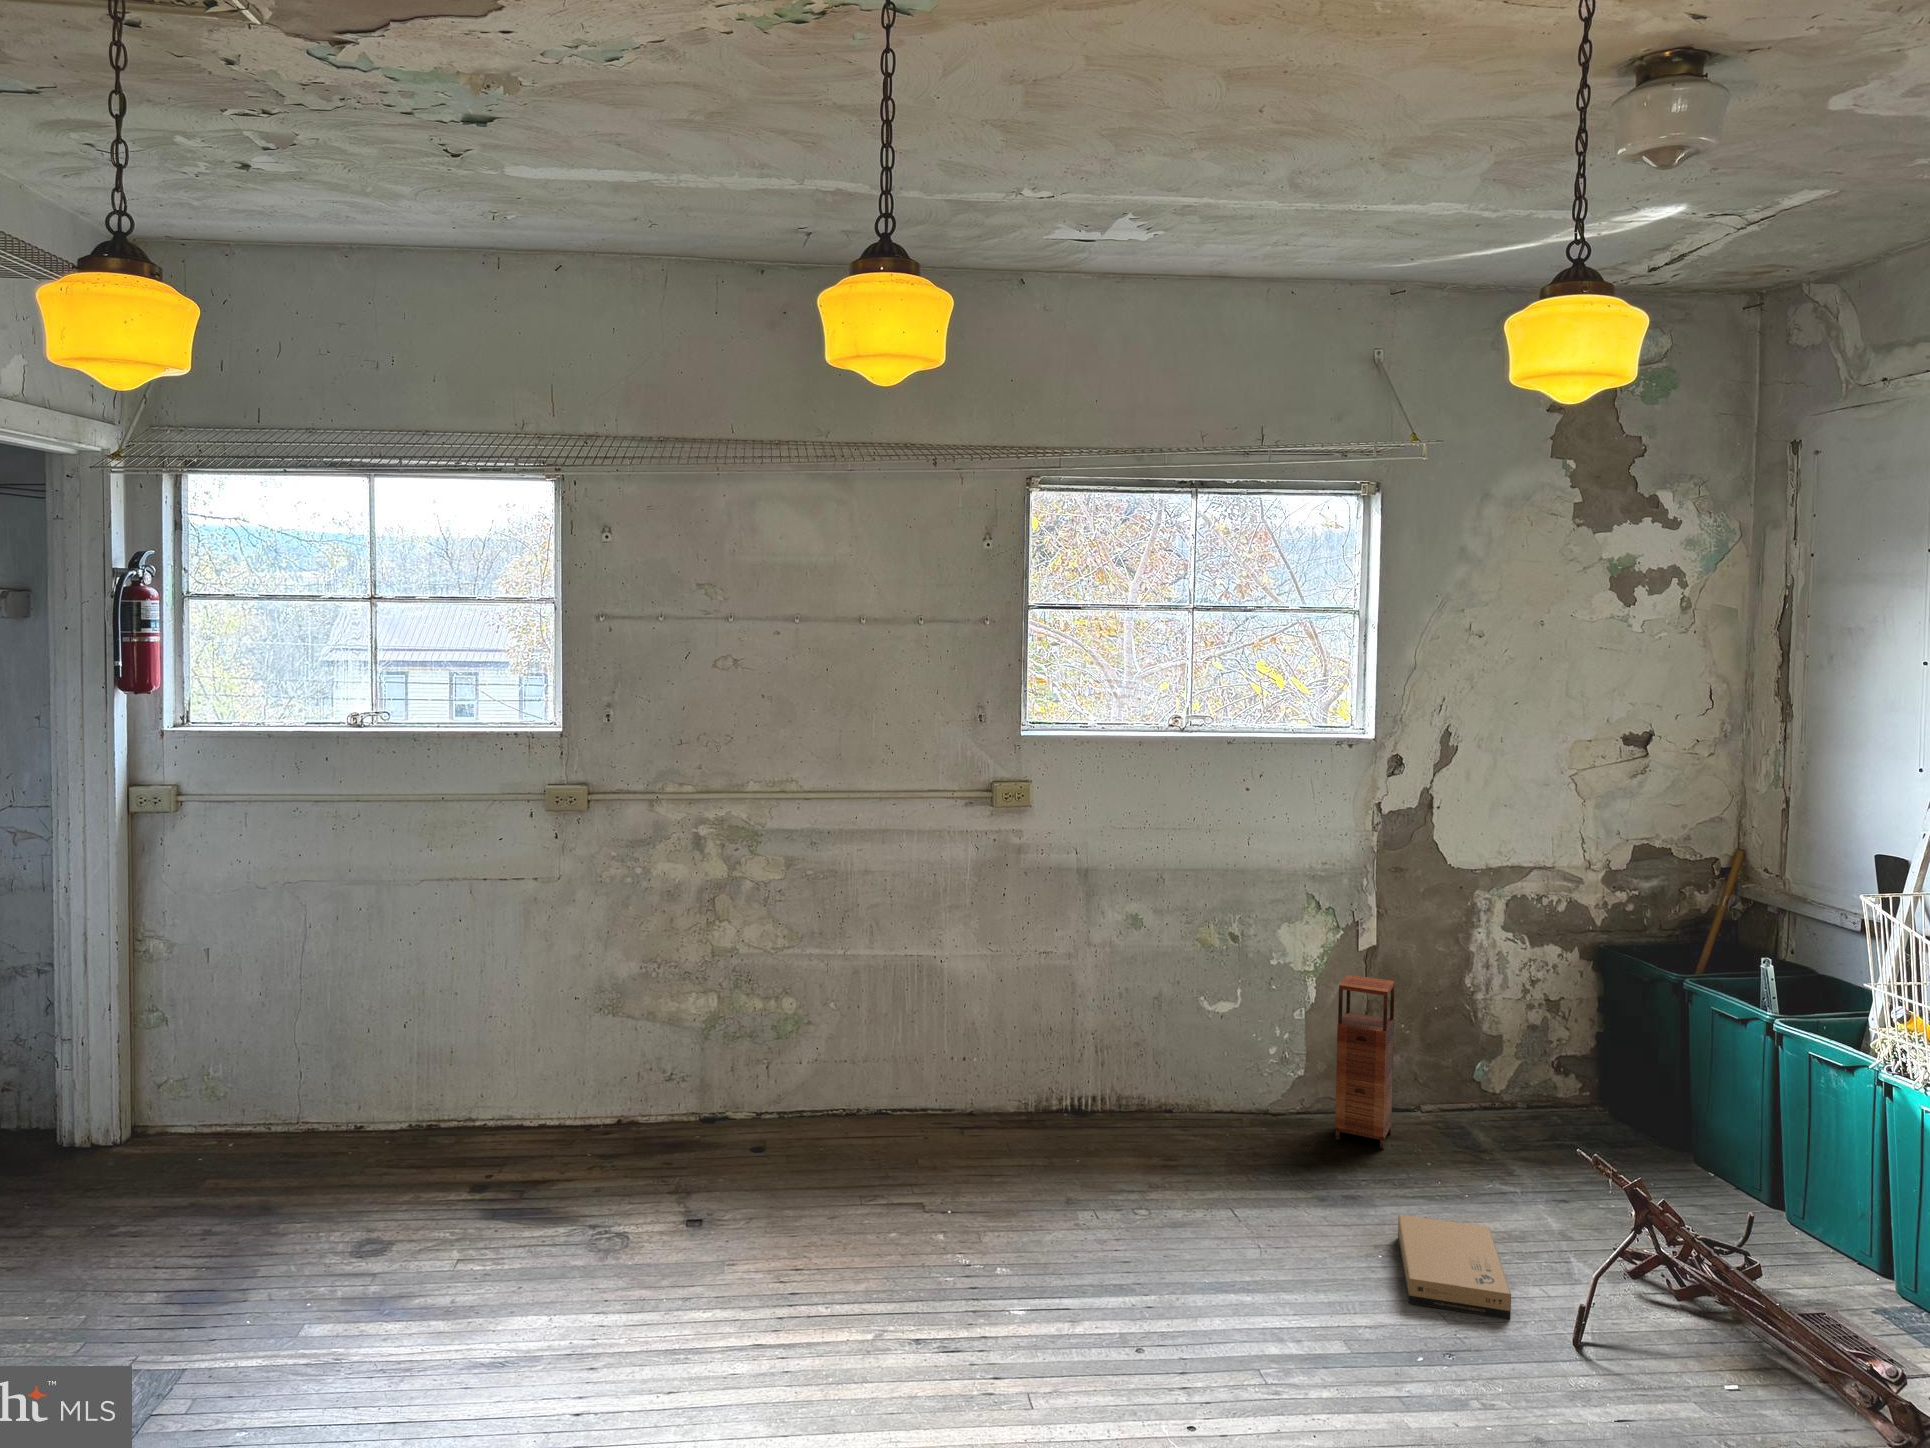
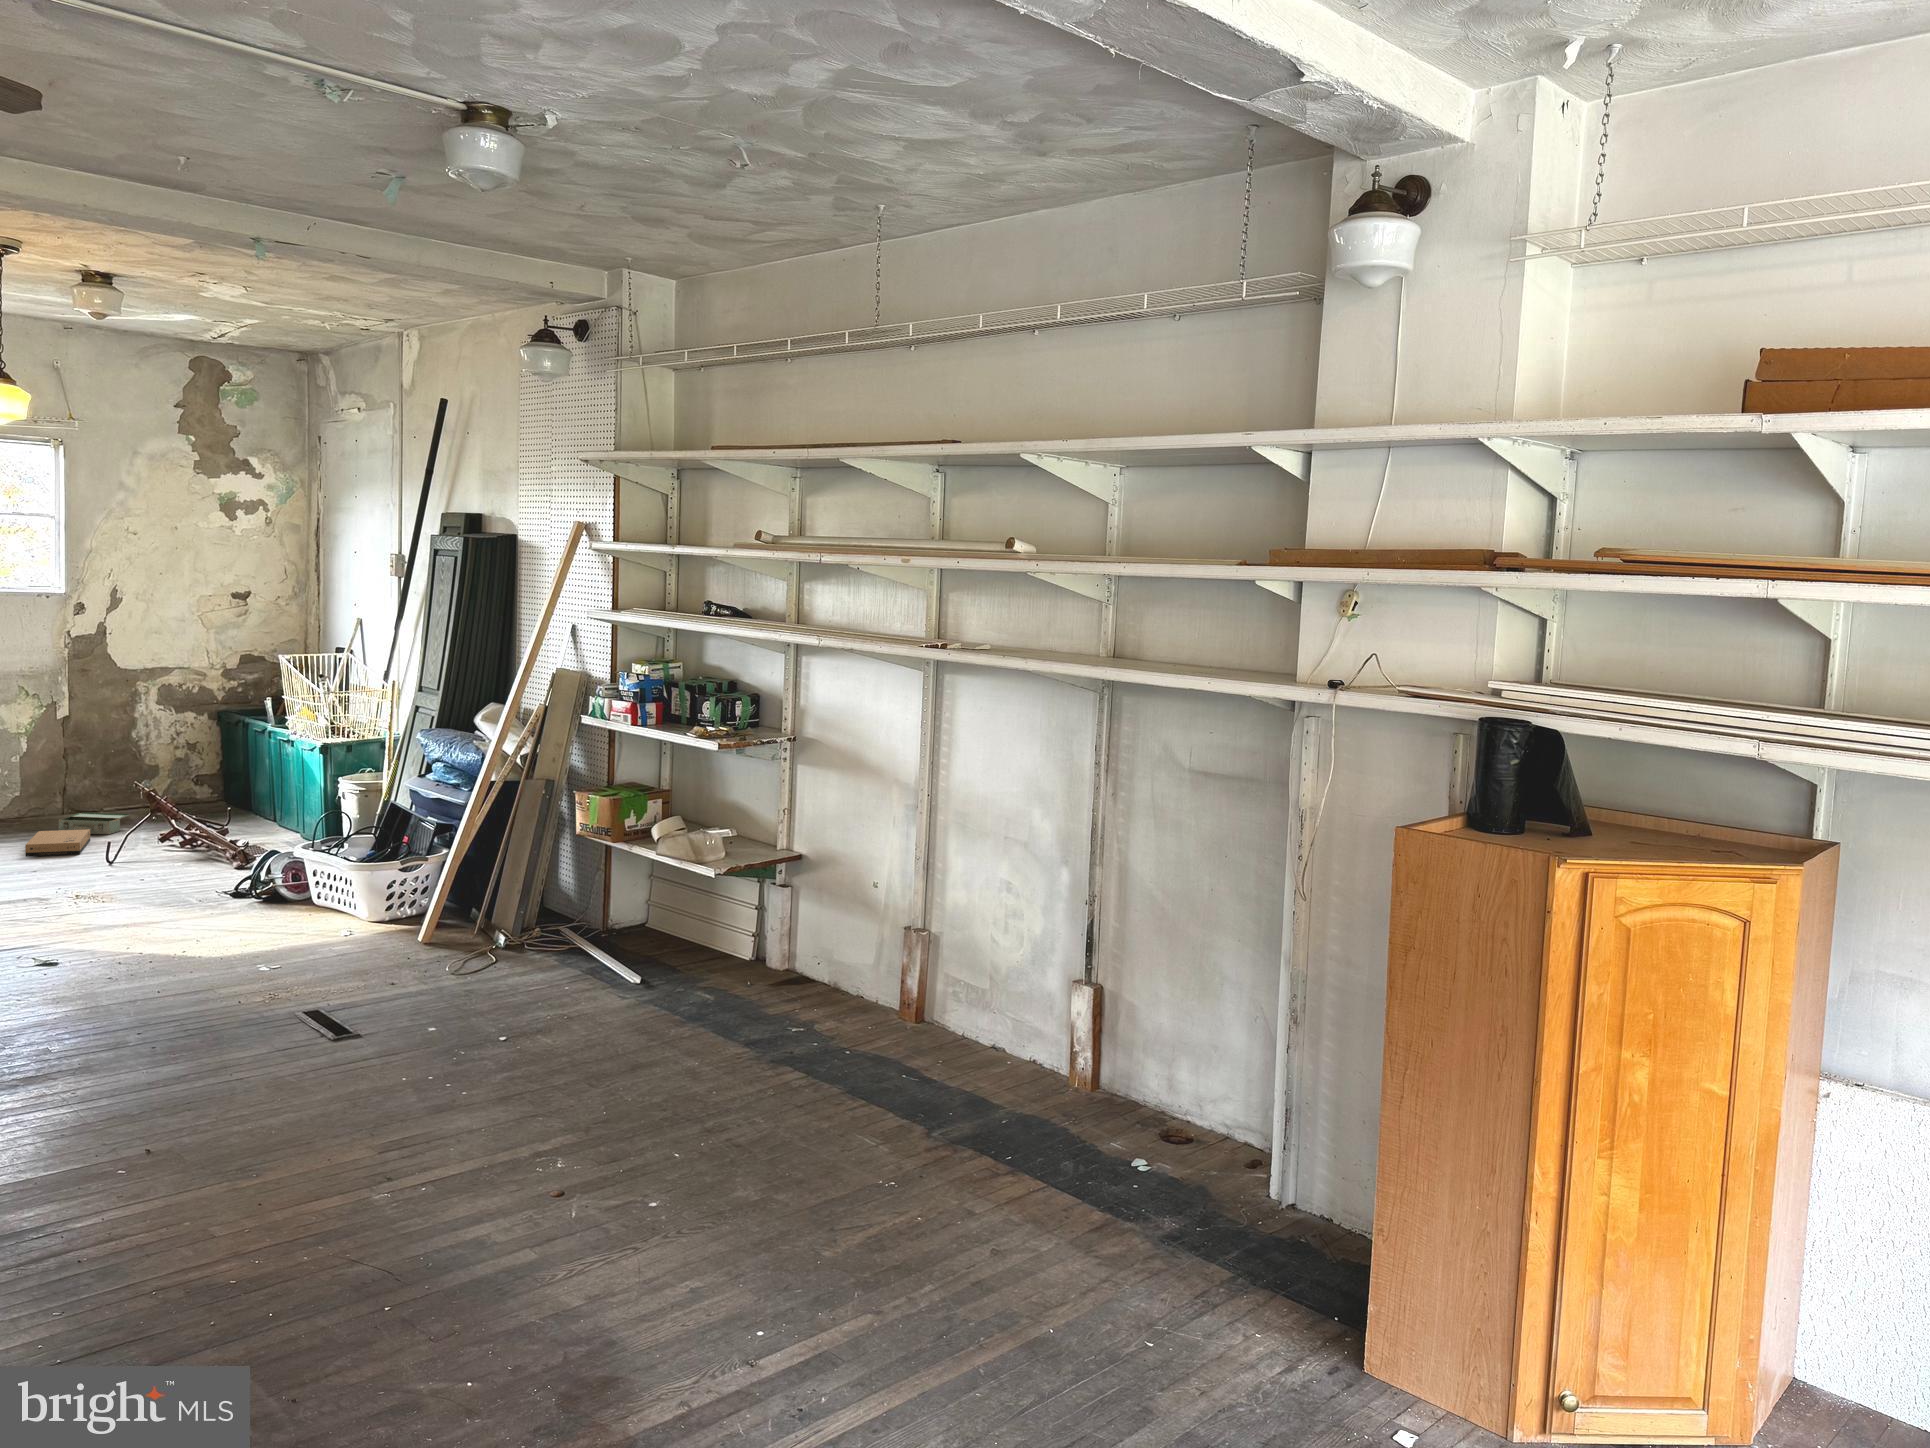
storage cabinet: present [1335,974,1395,1149] -> none [27,729,70,822]
toolbox: none [1410,1151,1528,1226] -> present [59,812,130,834]

